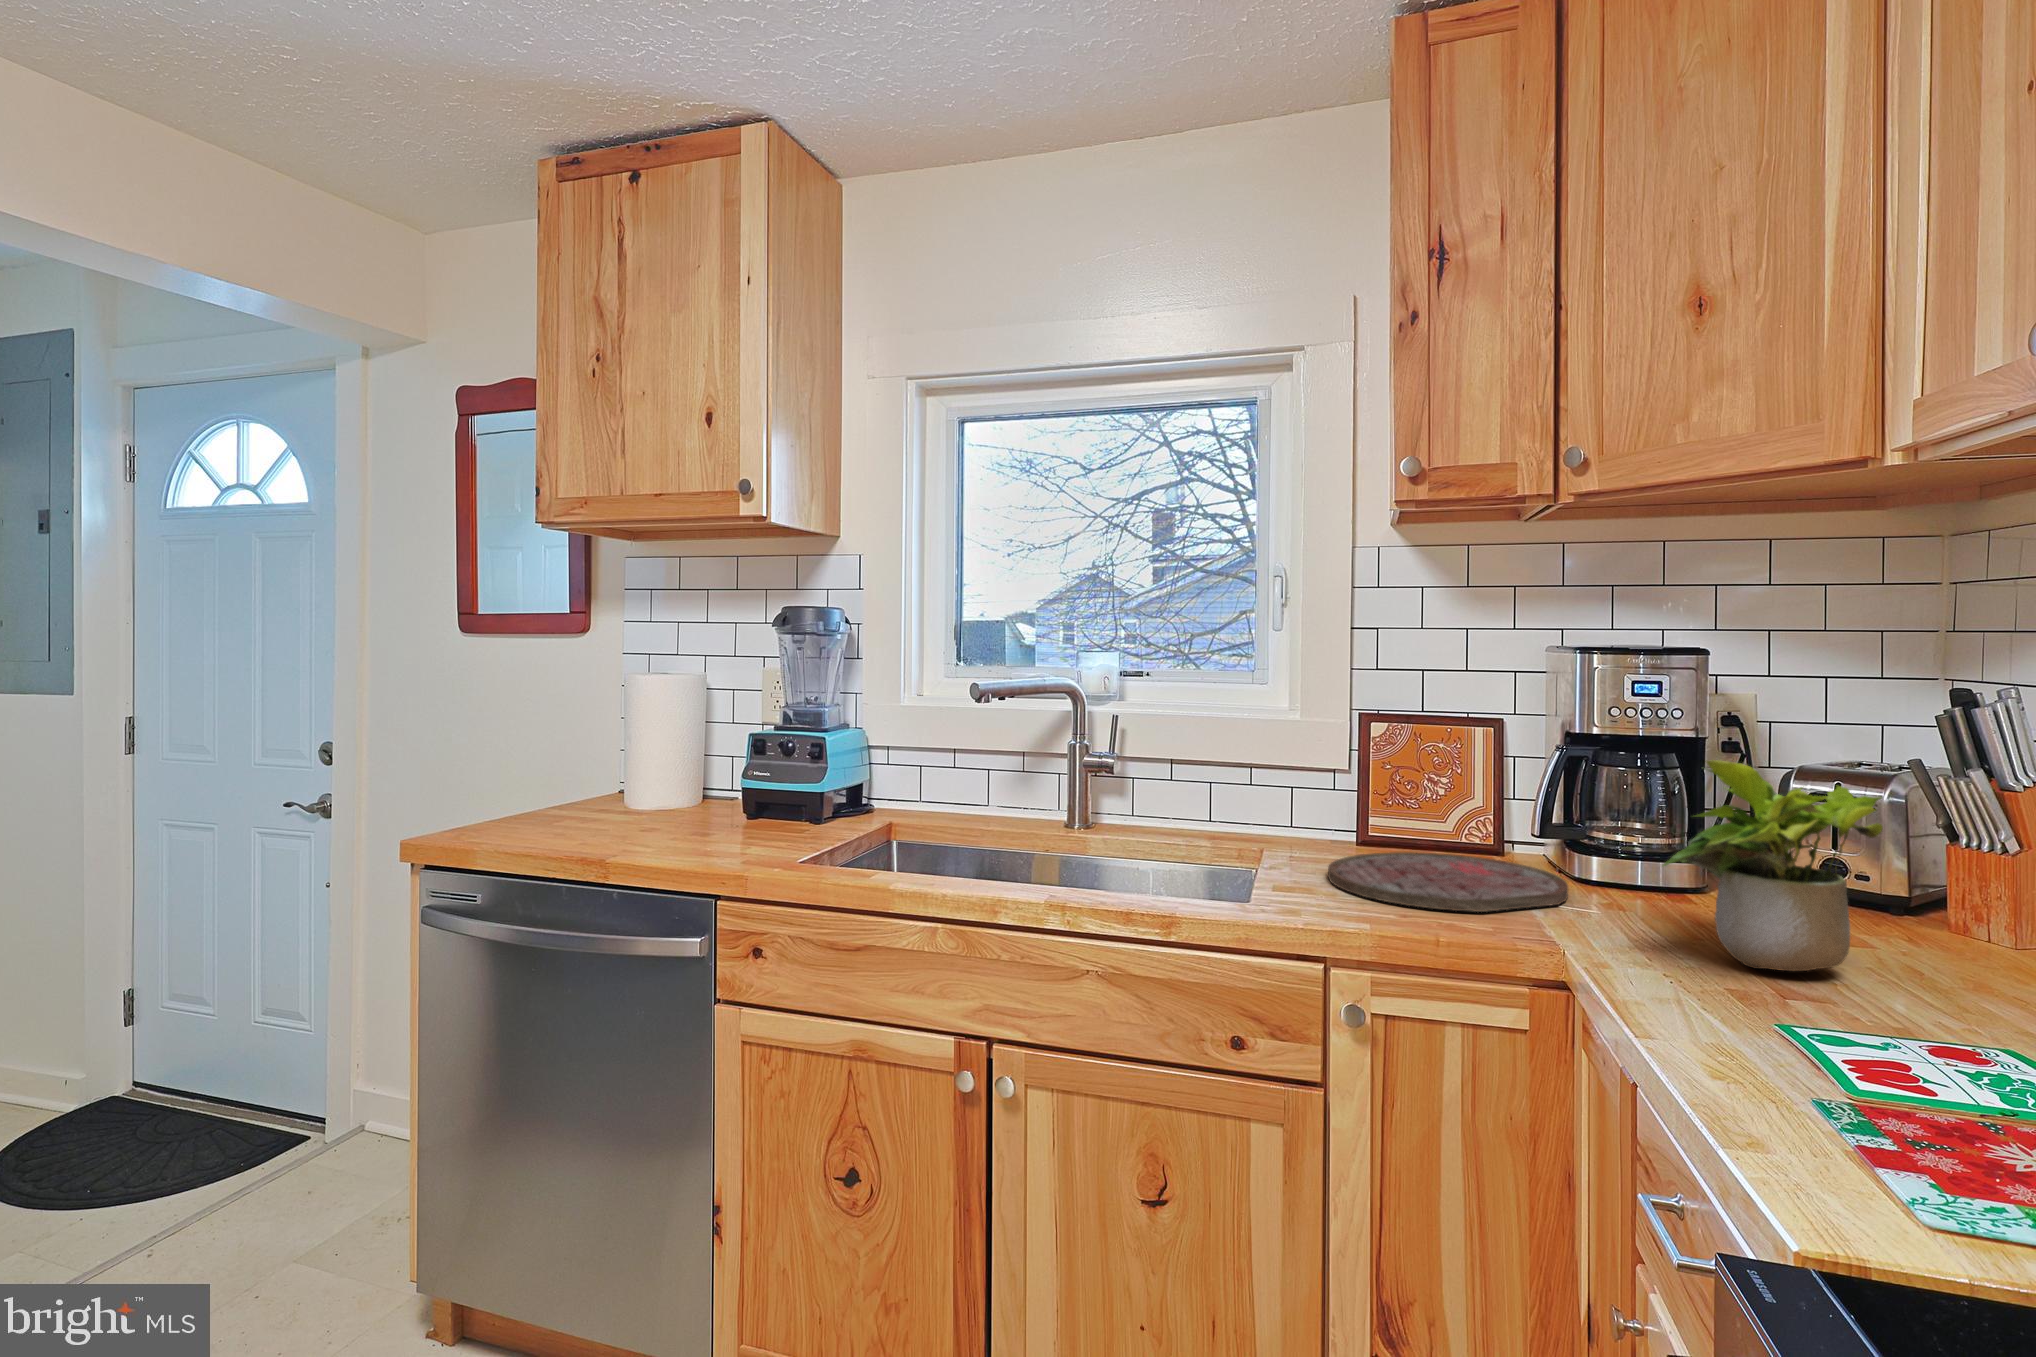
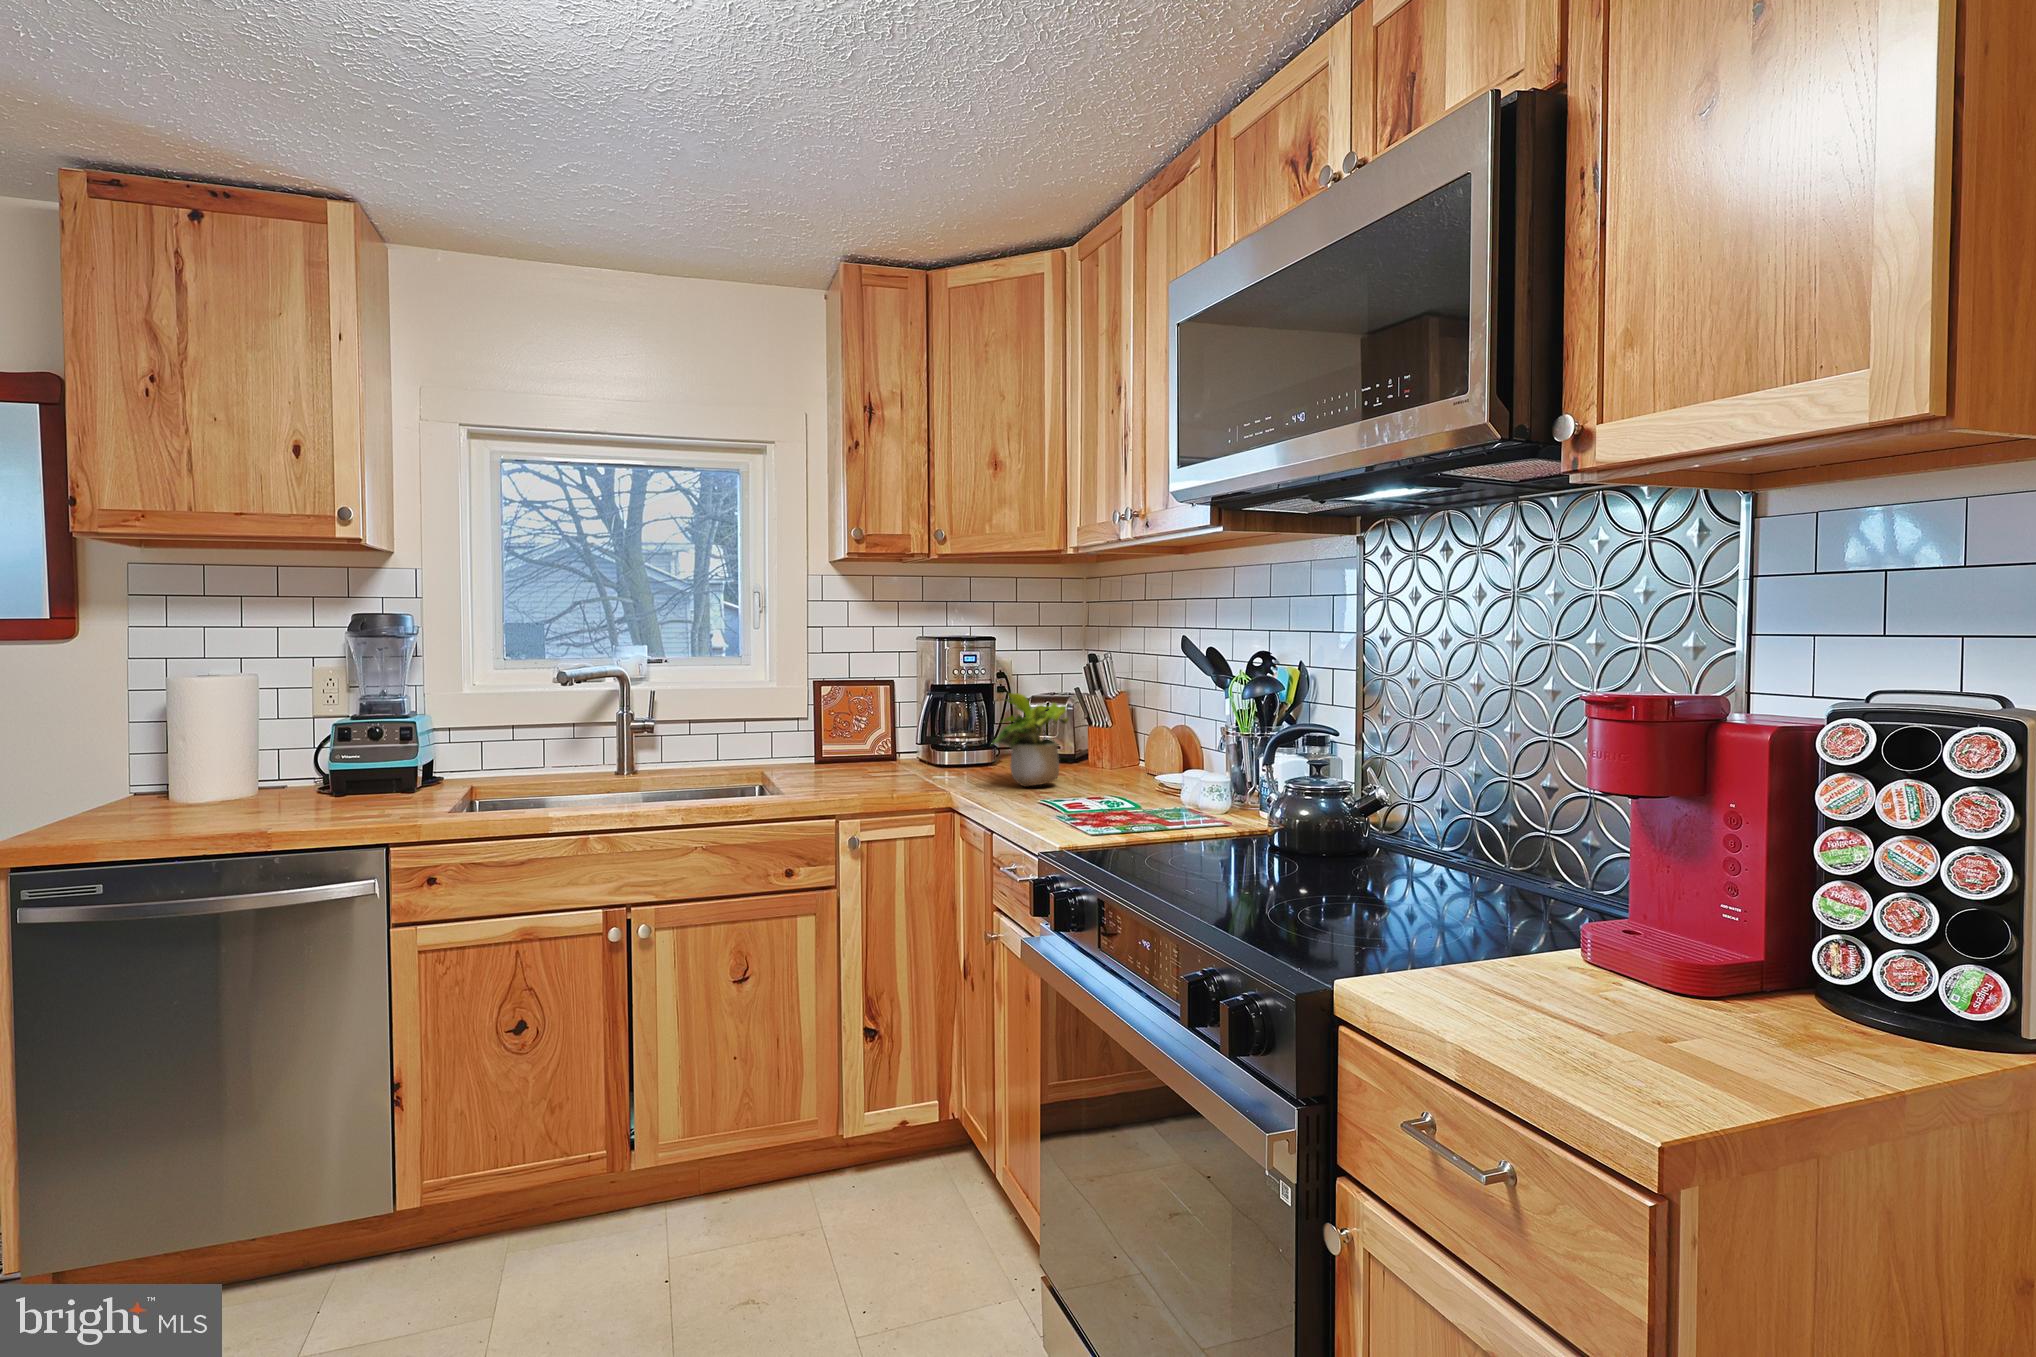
cutting board: present [1328,852,1568,912] -> none [815,761,941,785]

